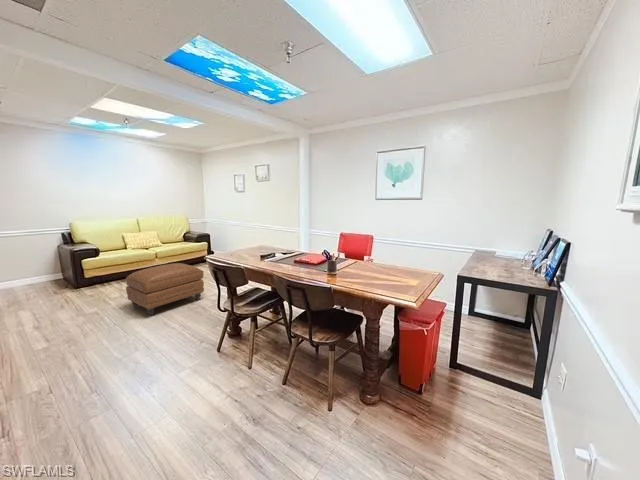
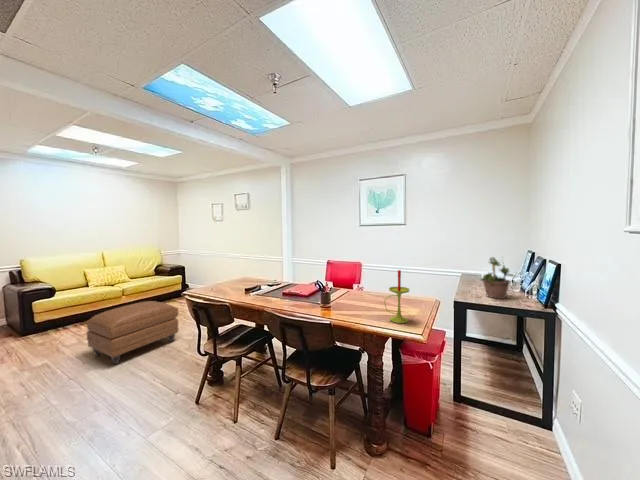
potted plant: none [487,230,524,275] -> present [481,258,514,299]
candle: none [385,241,410,291] -> present [384,270,410,323]

